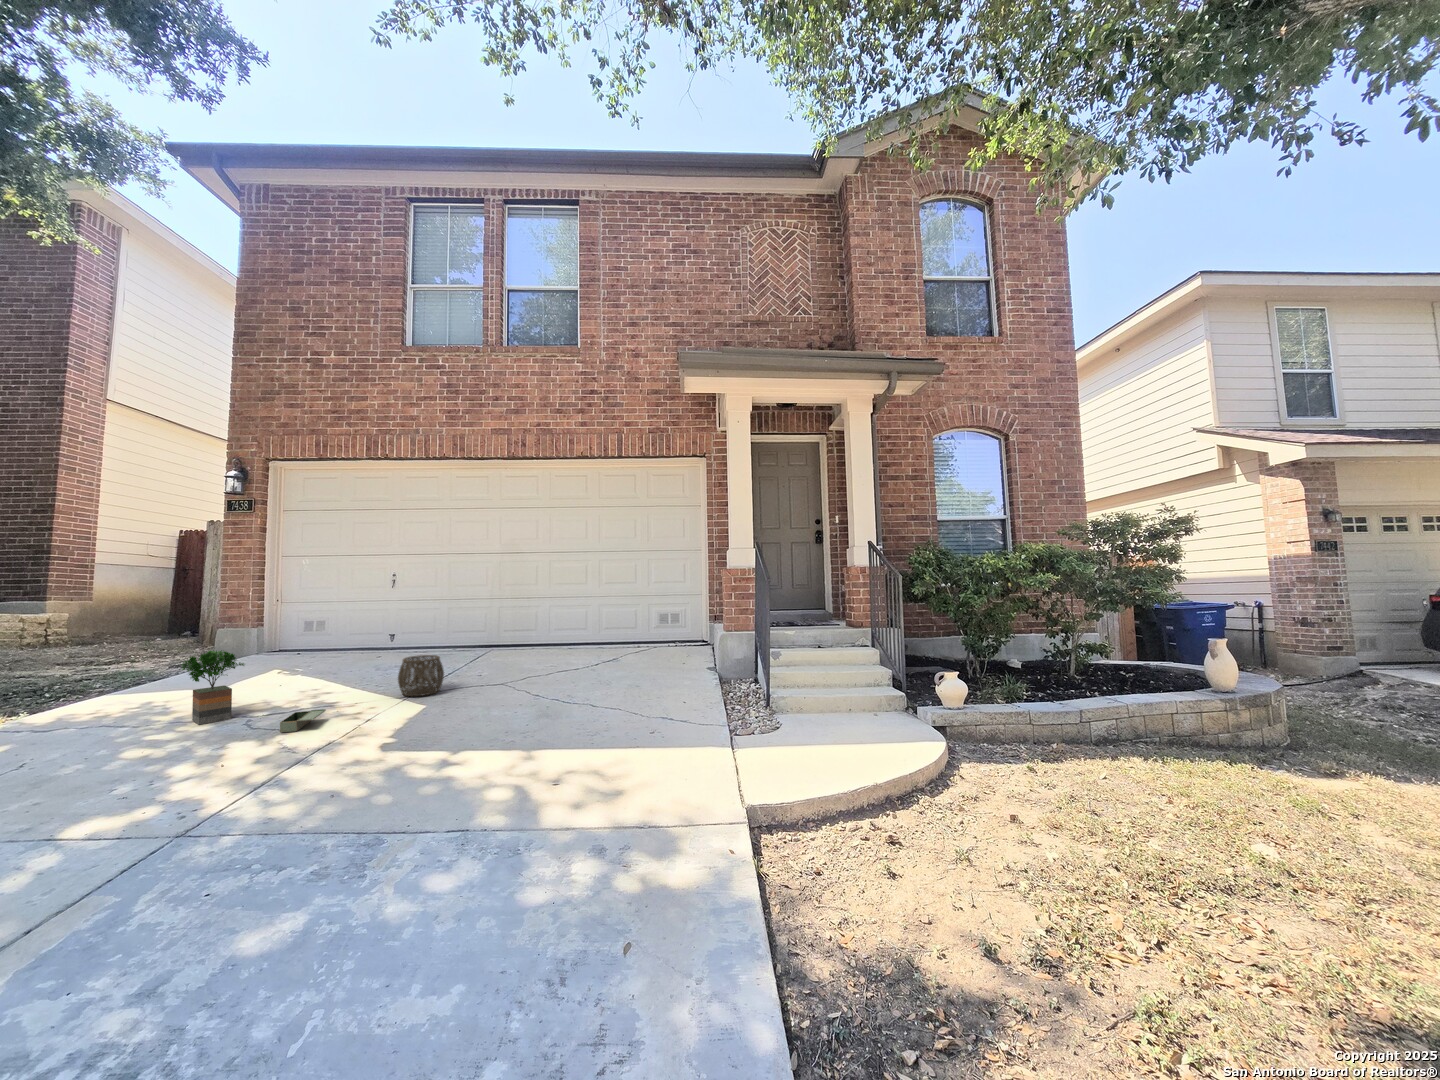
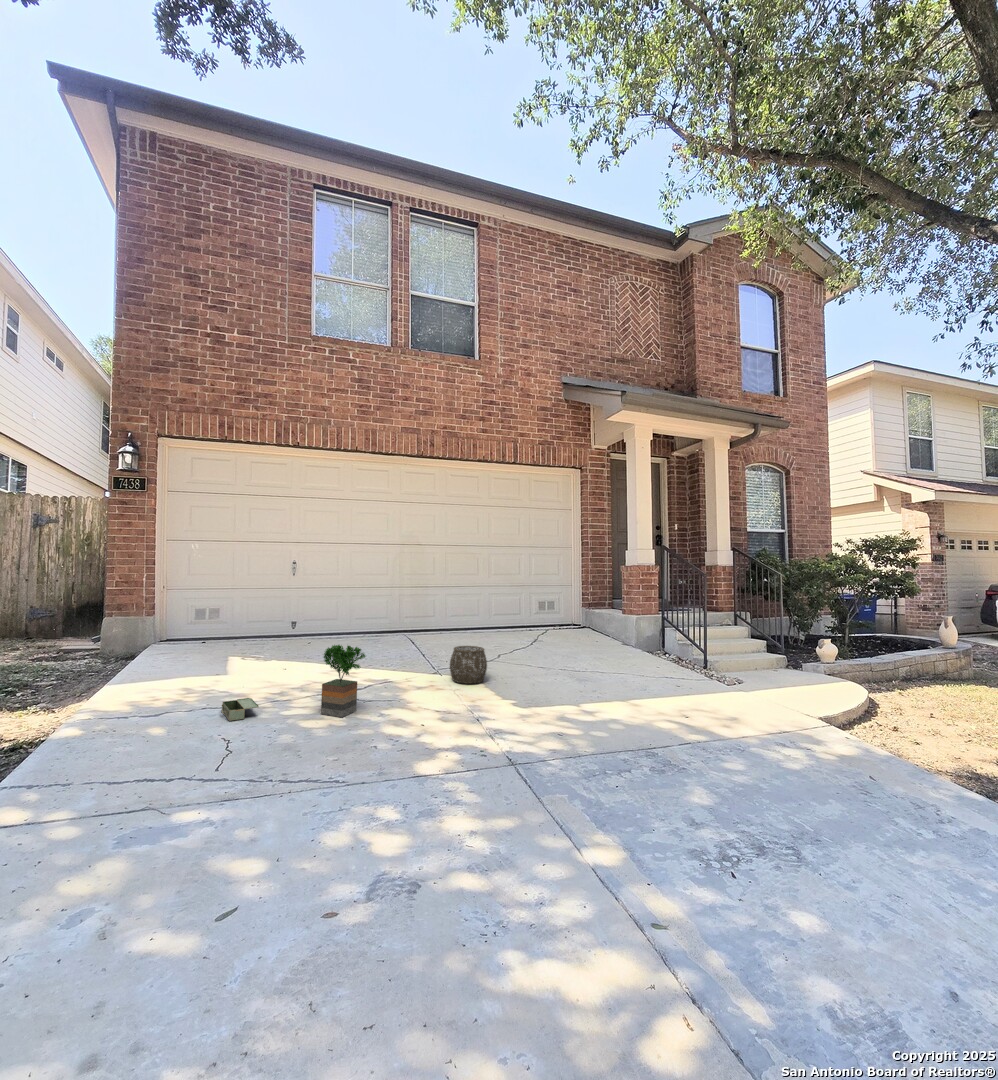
toolbox: present [280,709,326,733] -> present [221,698,259,721]

